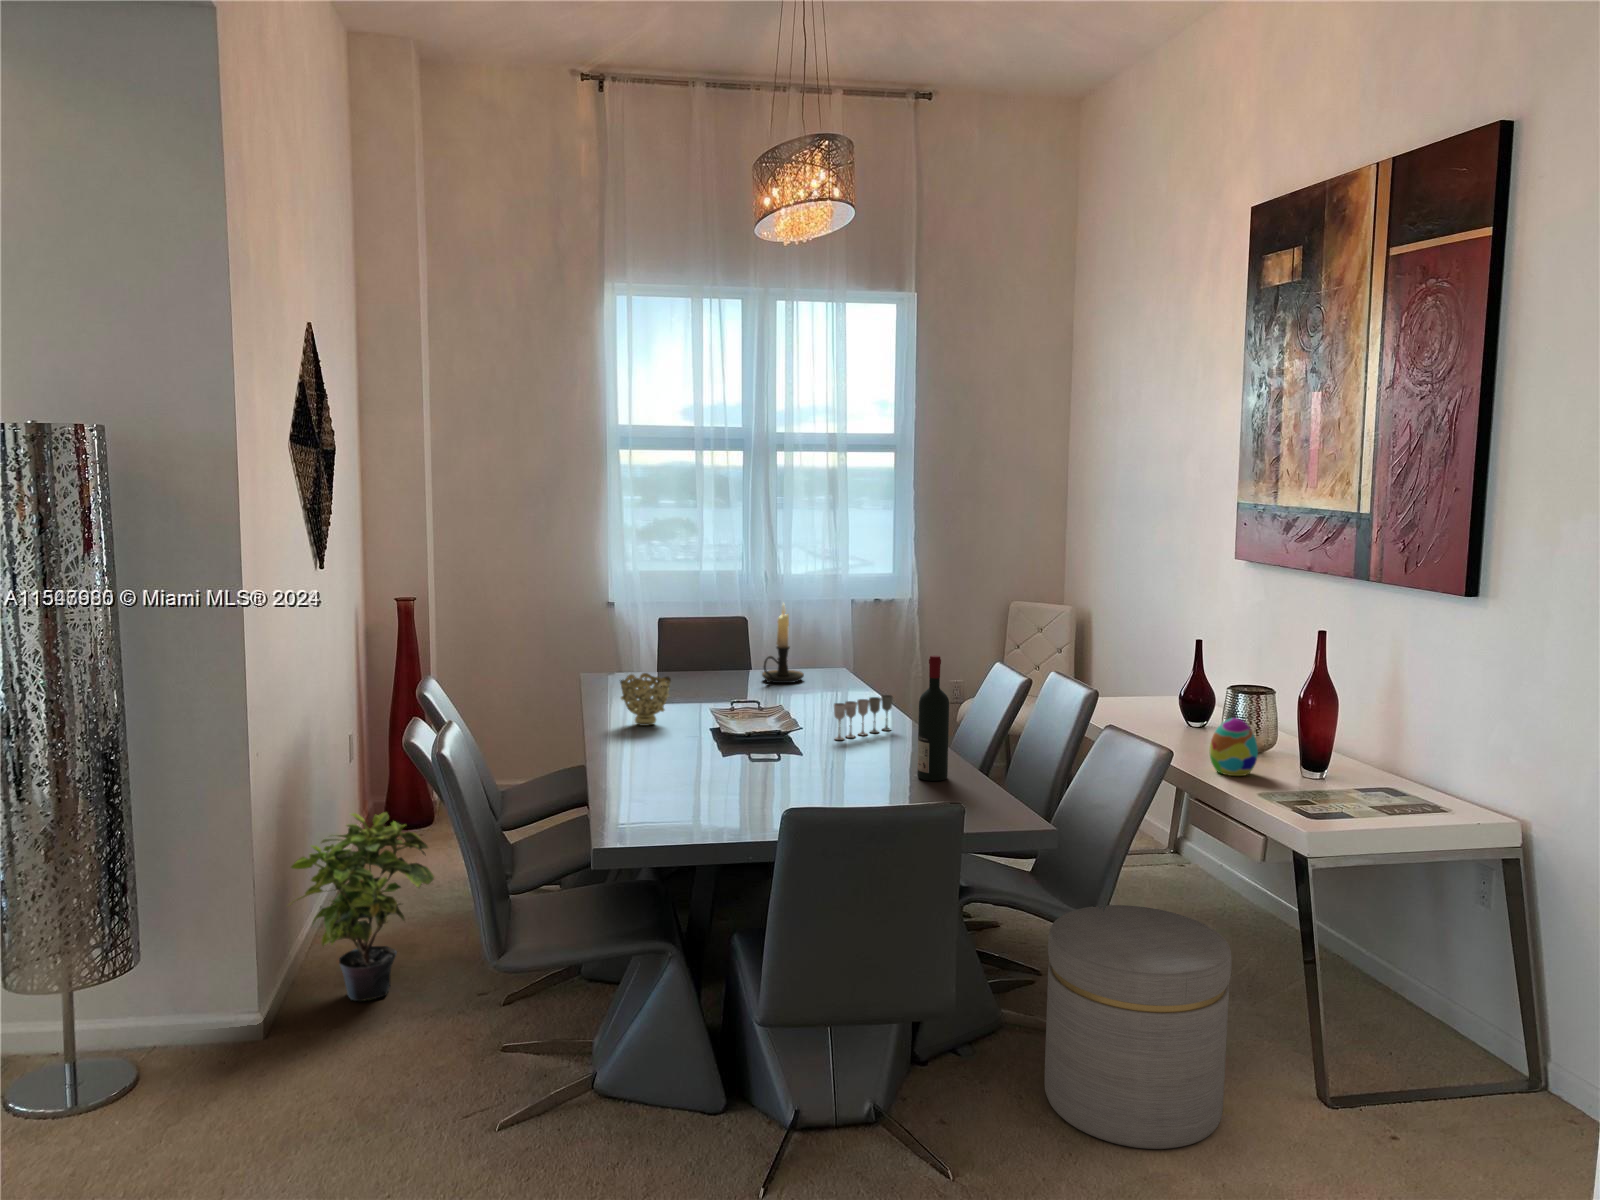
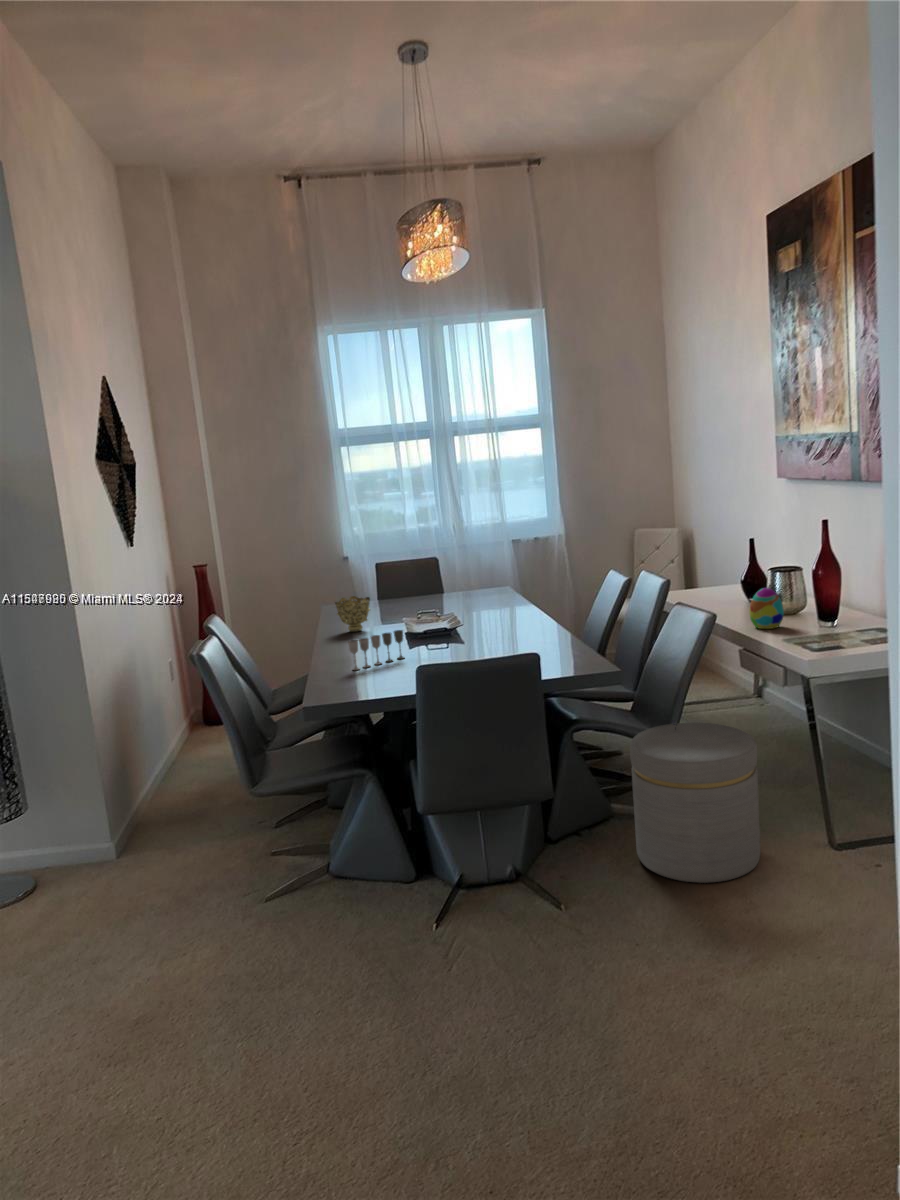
candle holder: present [762,604,804,683] -> none [442,541,473,599]
wine bottle: present [917,656,949,781] -> none [530,560,555,647]
wine glass: present [834,695,893,740] -> present [348,630,404,670]
potted plant: present [288,812,434,1001] -> none [124,704,223,830]

